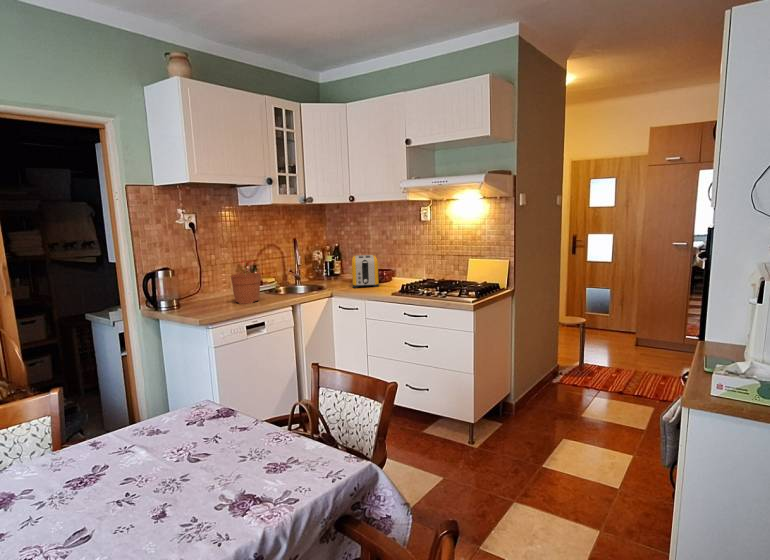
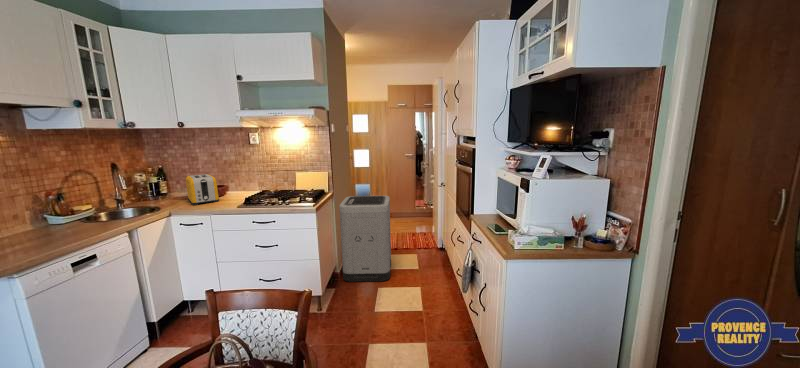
plant pot: present [231,273,260,304] -> none [30,192,79,241]
trash can: none [520,300,609,436] -> present [339,196,391,282]

